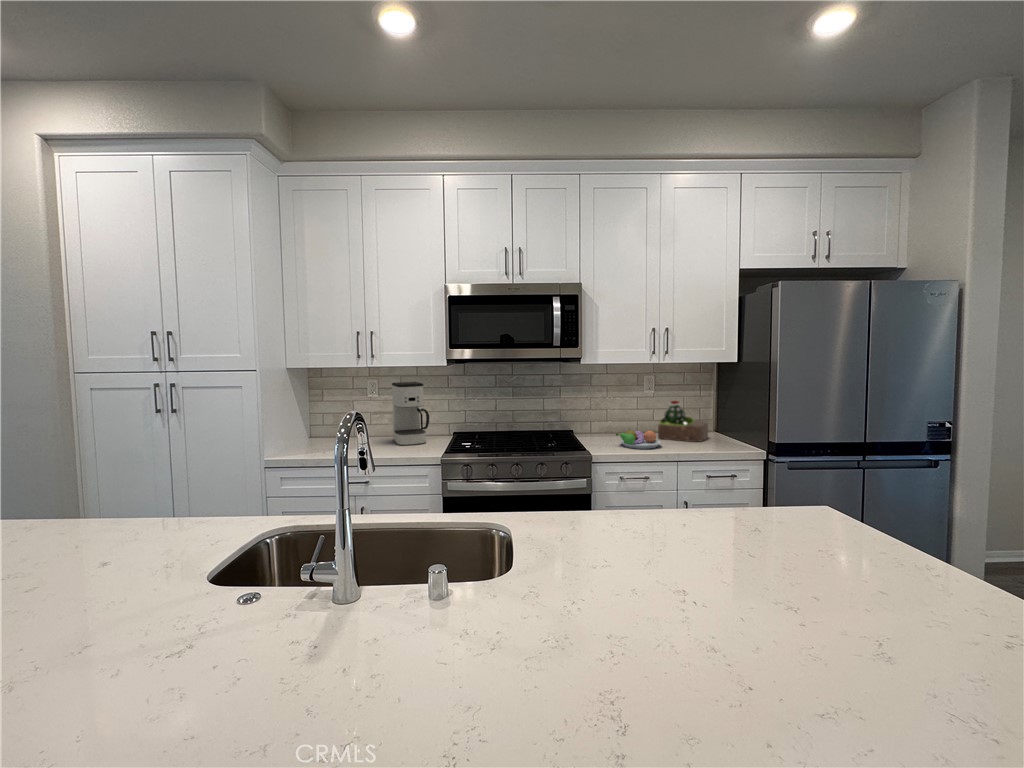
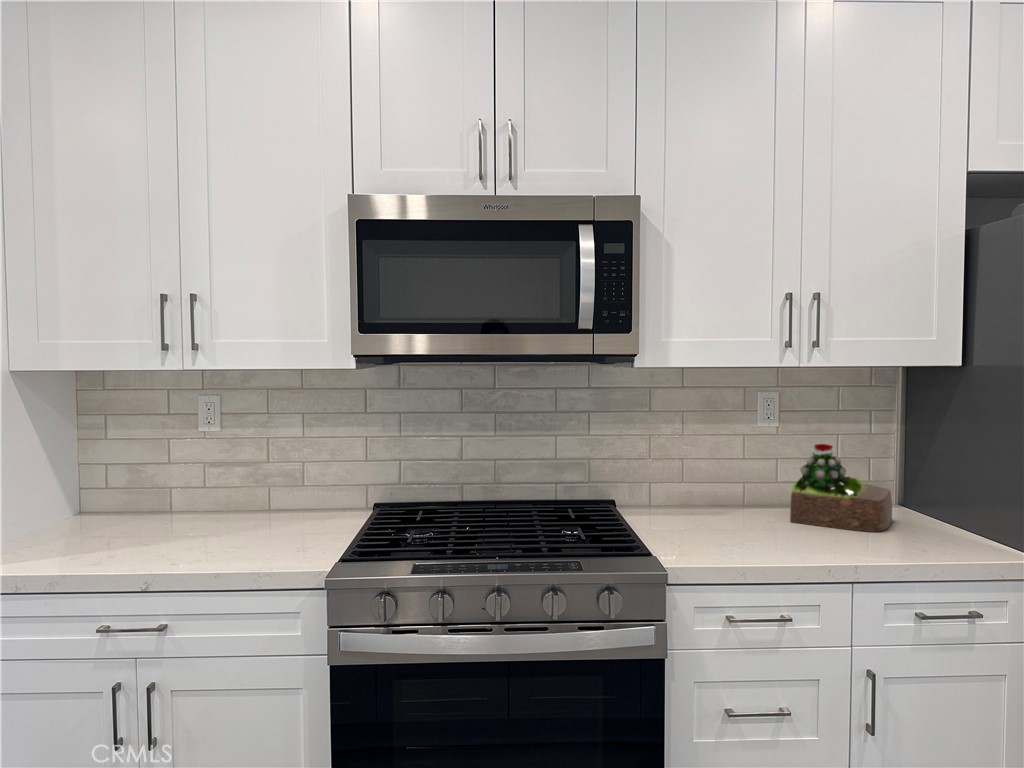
coffee maker: present [392,382,429,446] -> none [244,402,320,538]
fruit bowl: present [616,428,661,449] -> none [710,502,809,552]

